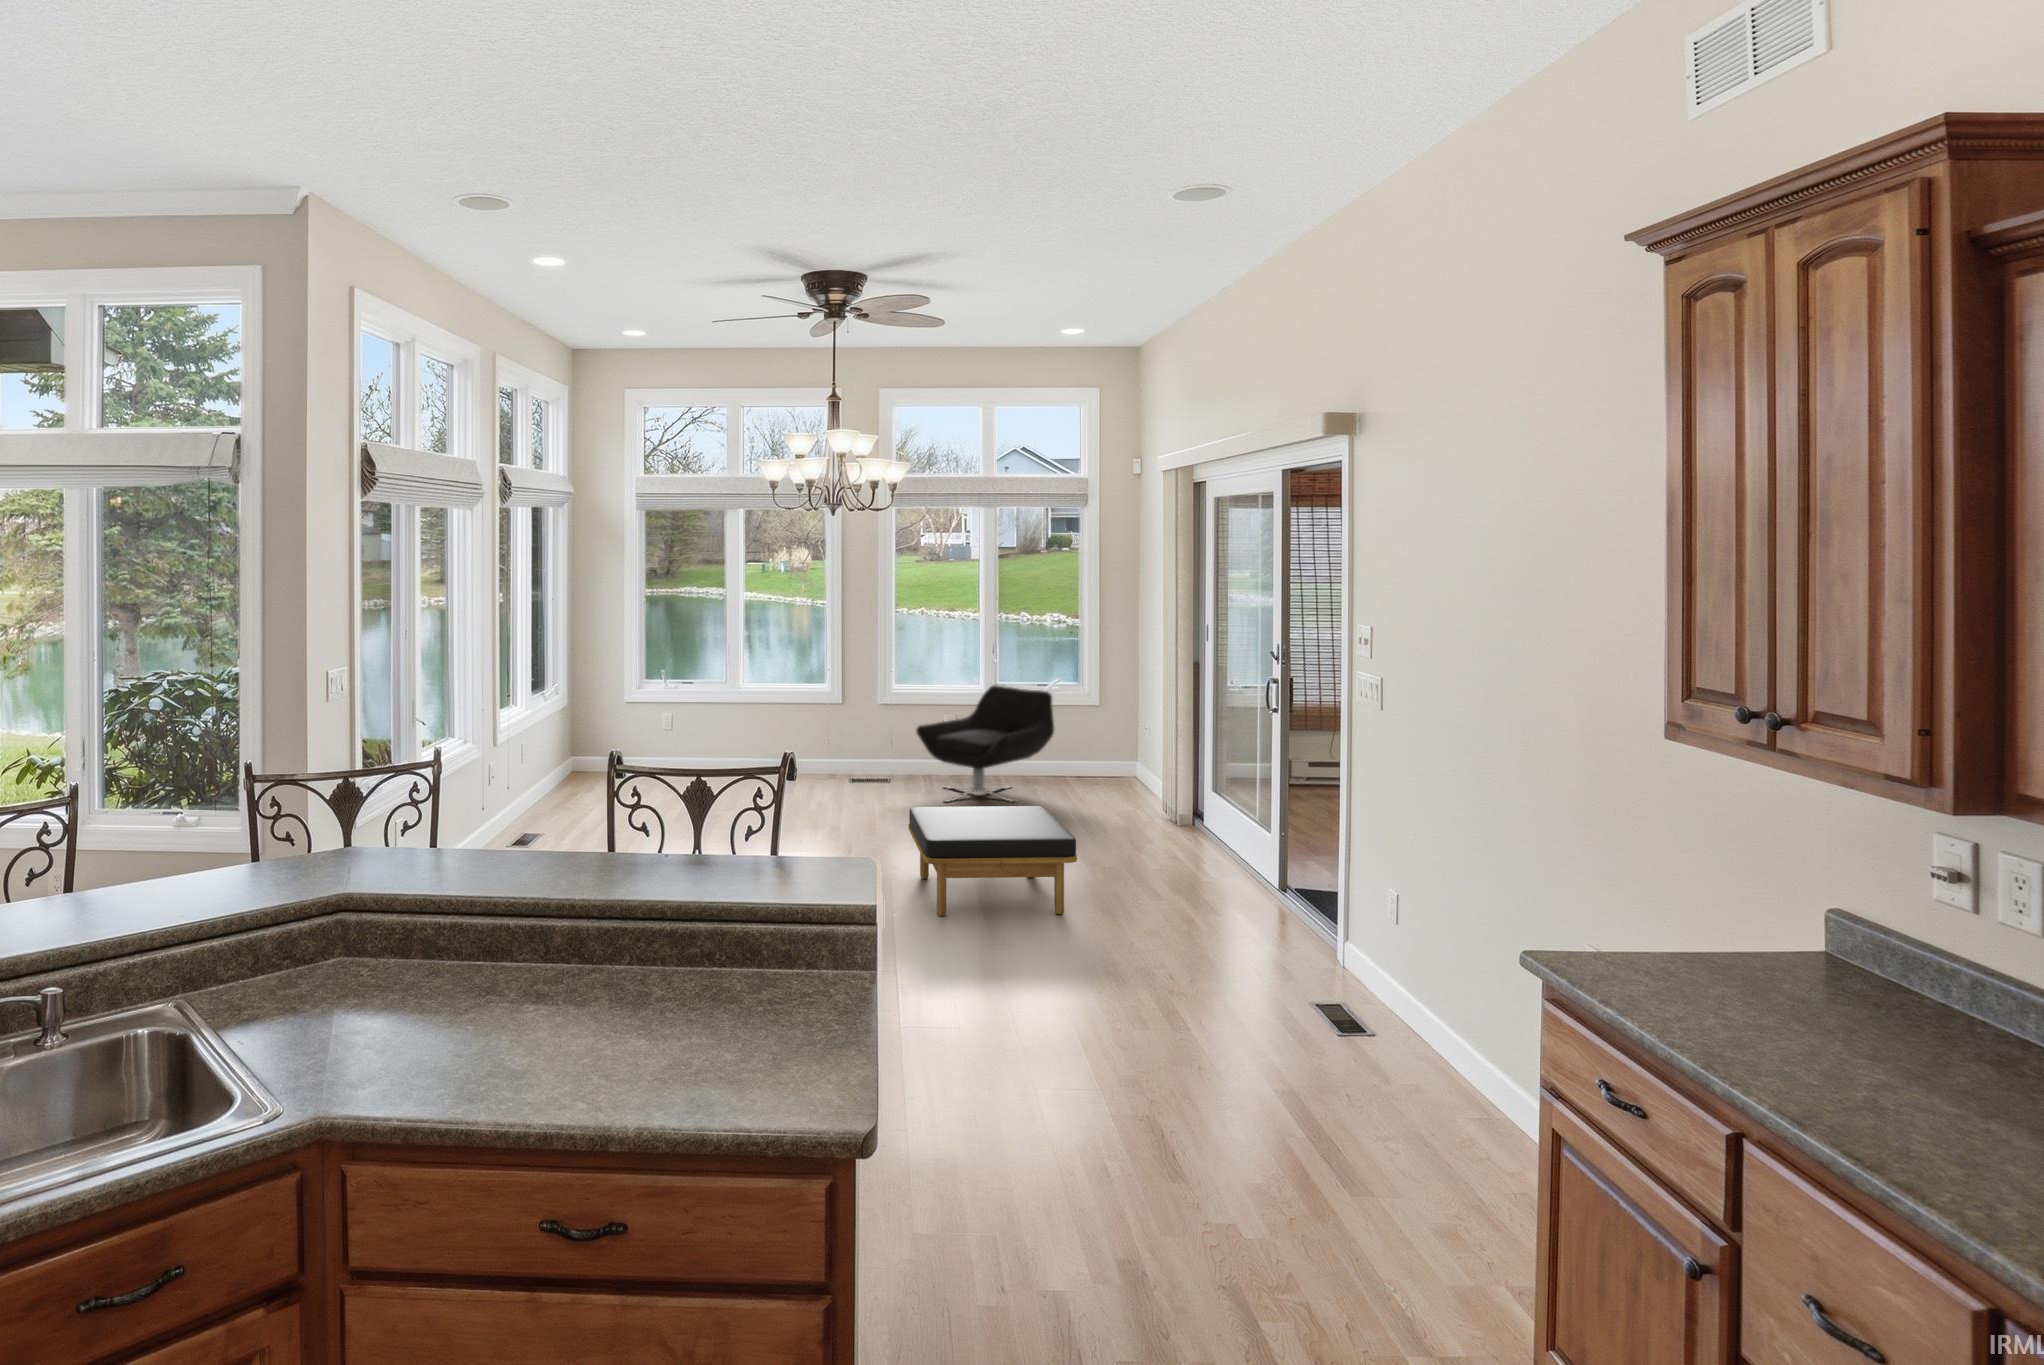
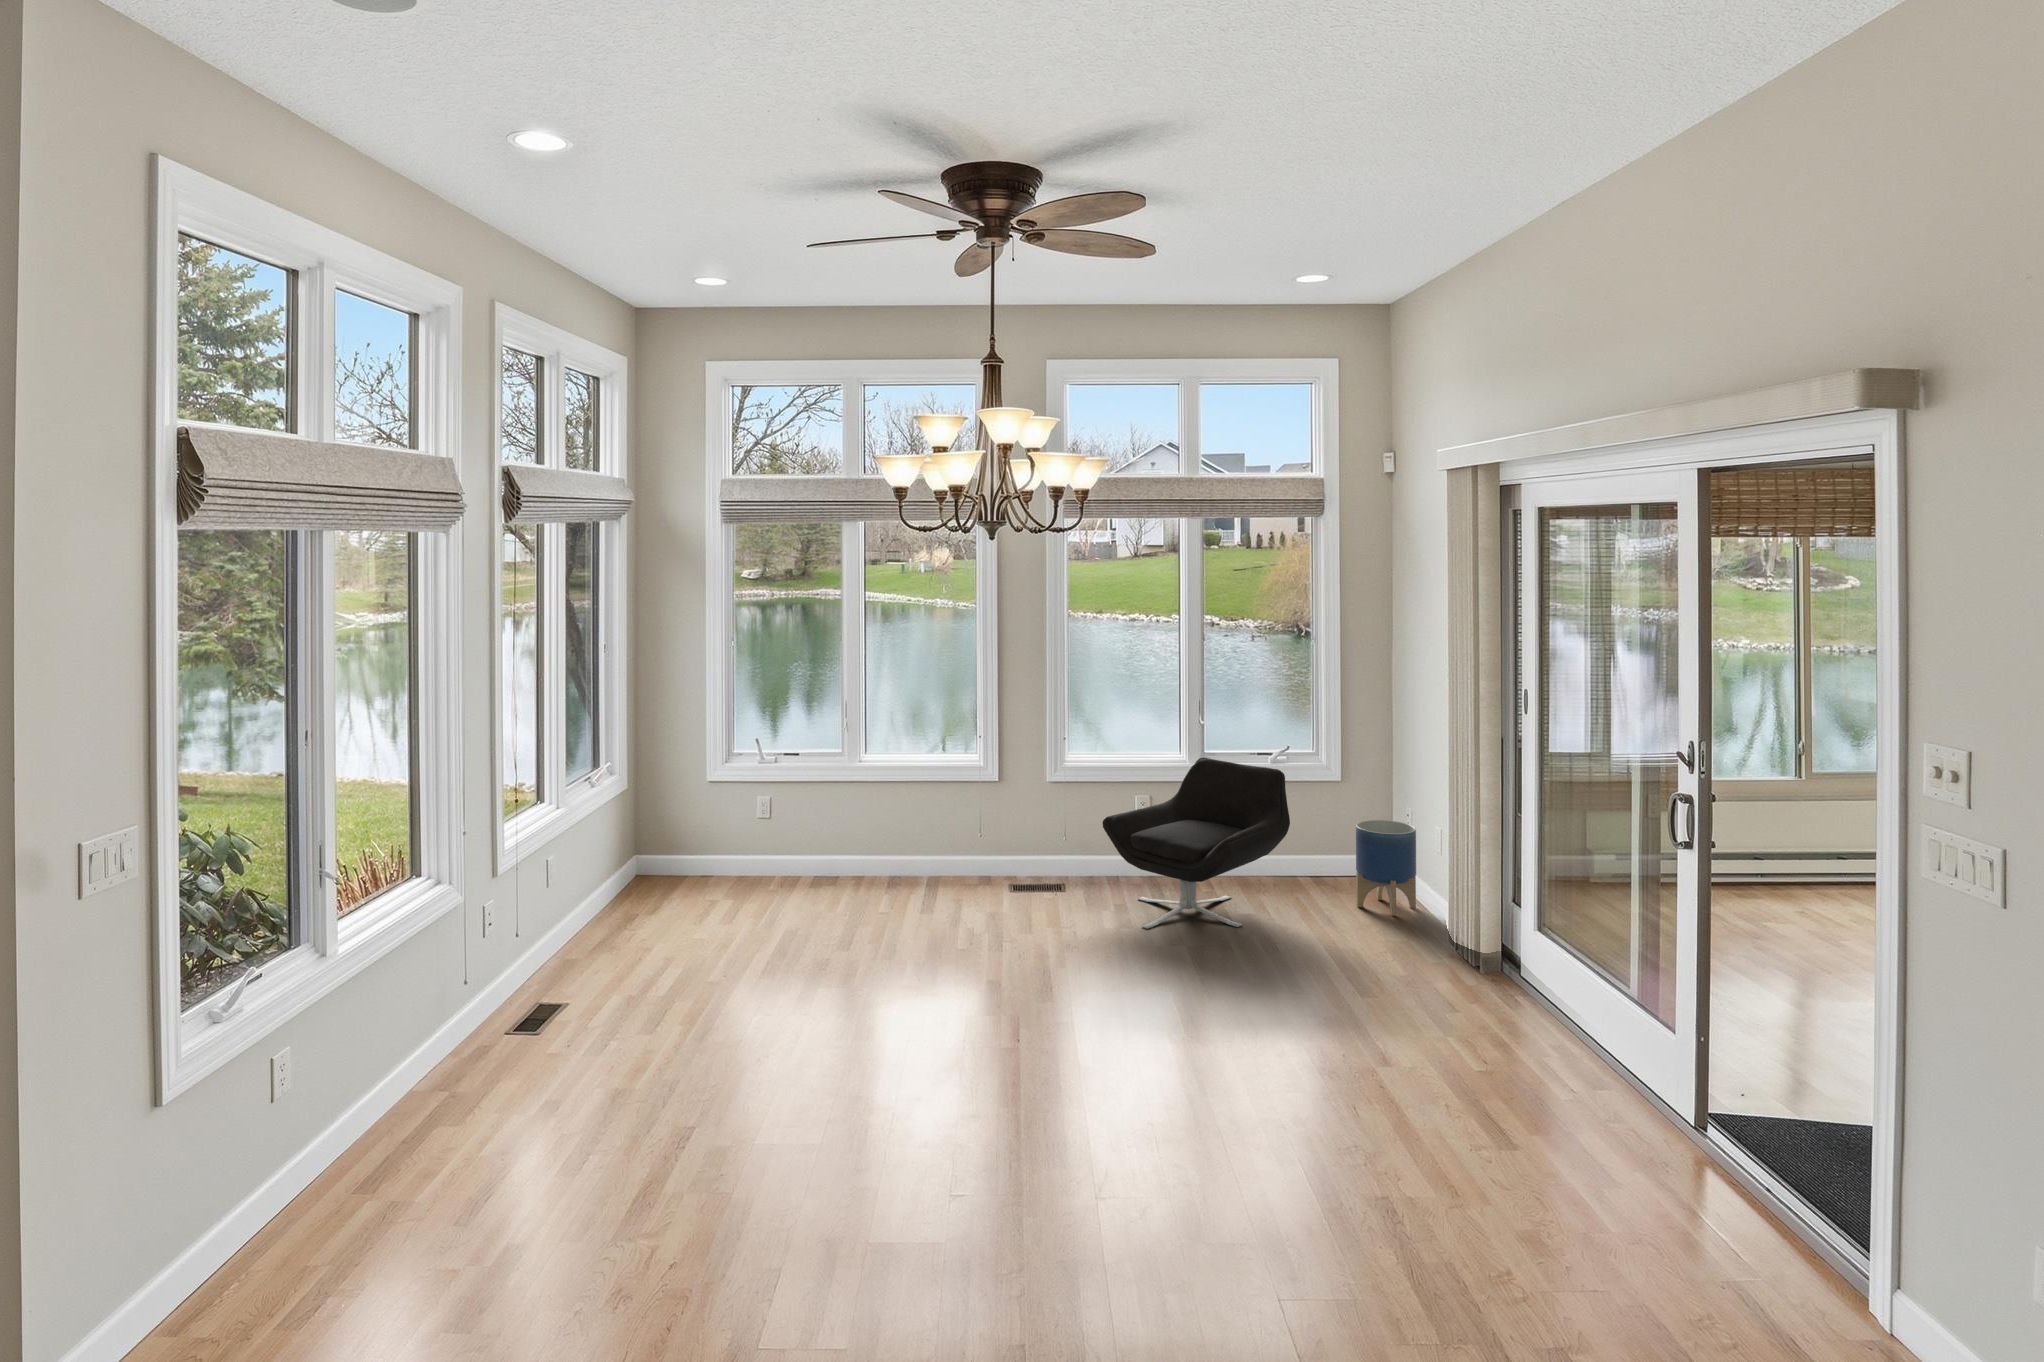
planter: none [1104,730,1148,797] -> present [1356,820,1416,916]
ottoman: present [909,806,1077,916] -> none [1112,987,1396,1207]

